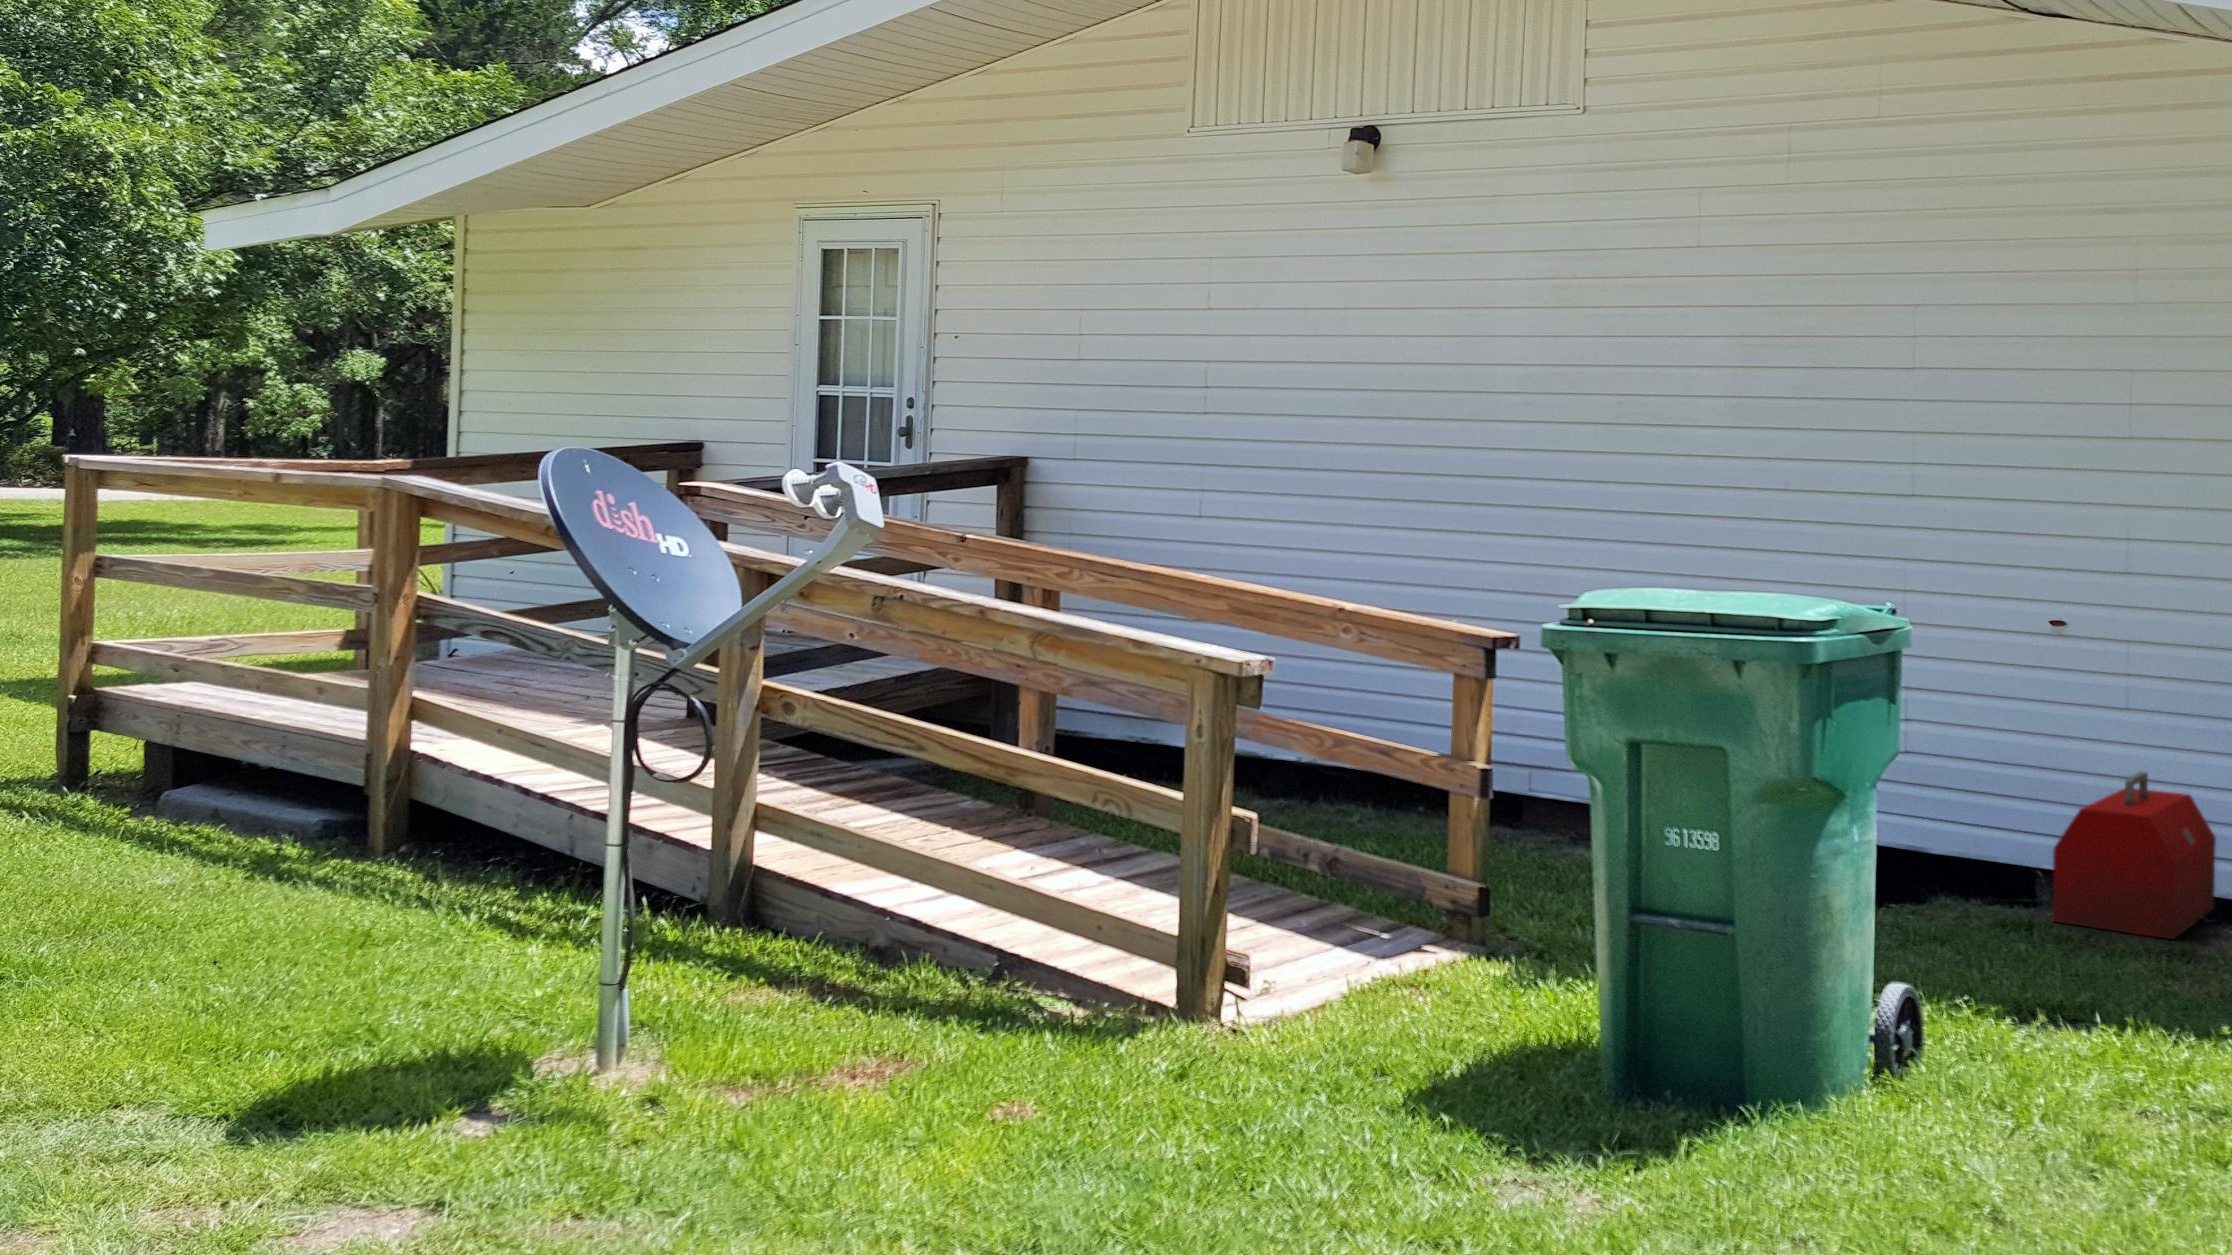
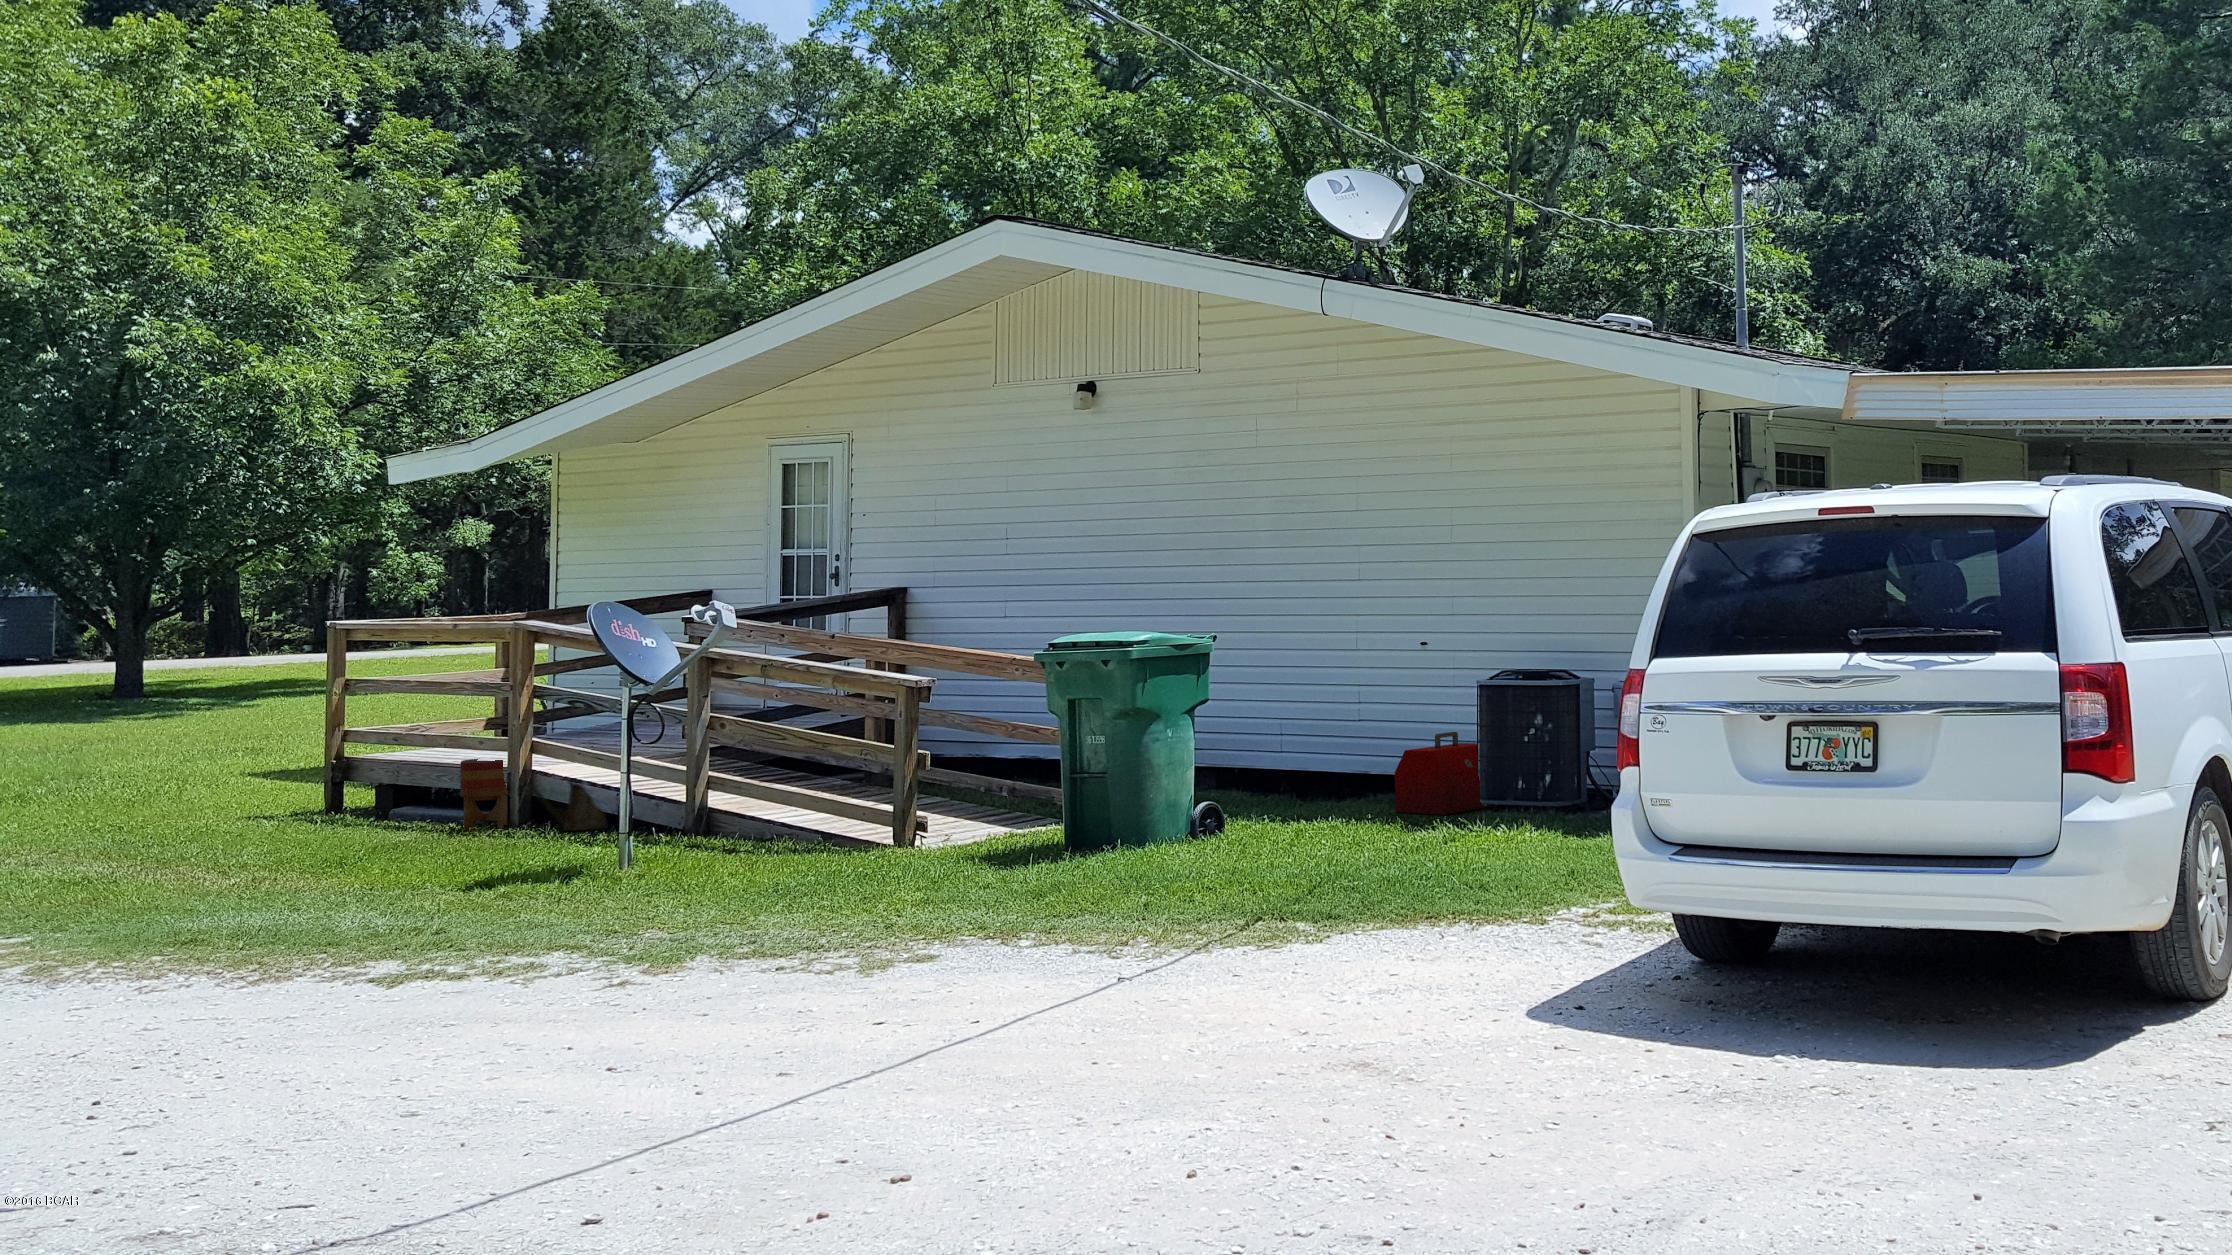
planter: none [283,728,381,866] -> present [460,759,508,830]
watering can: none [393,779,581,883] -> present [521,779,607,831]

